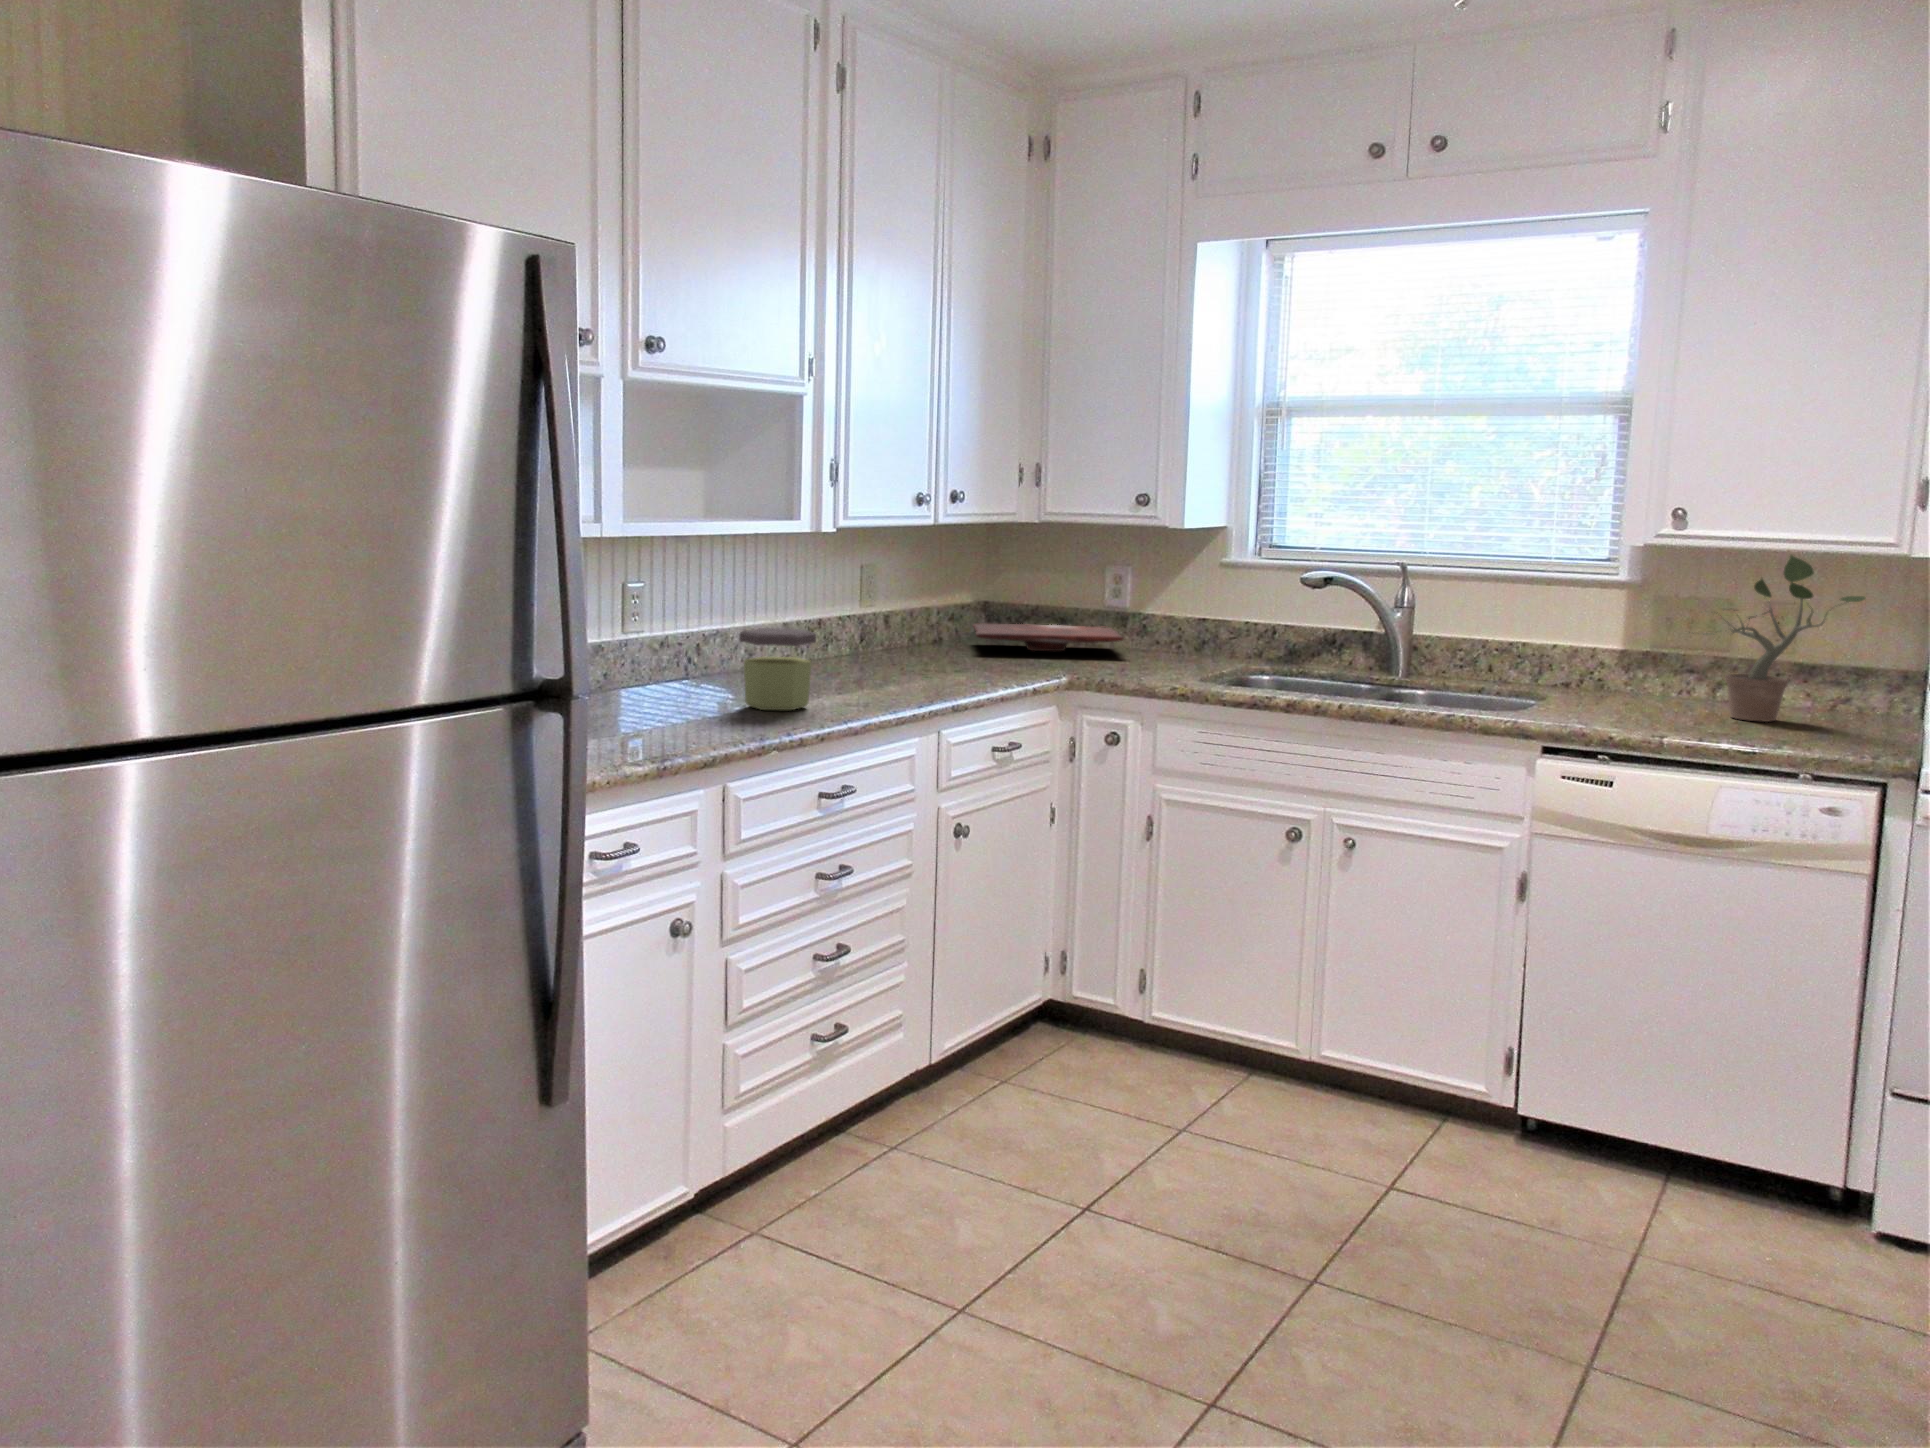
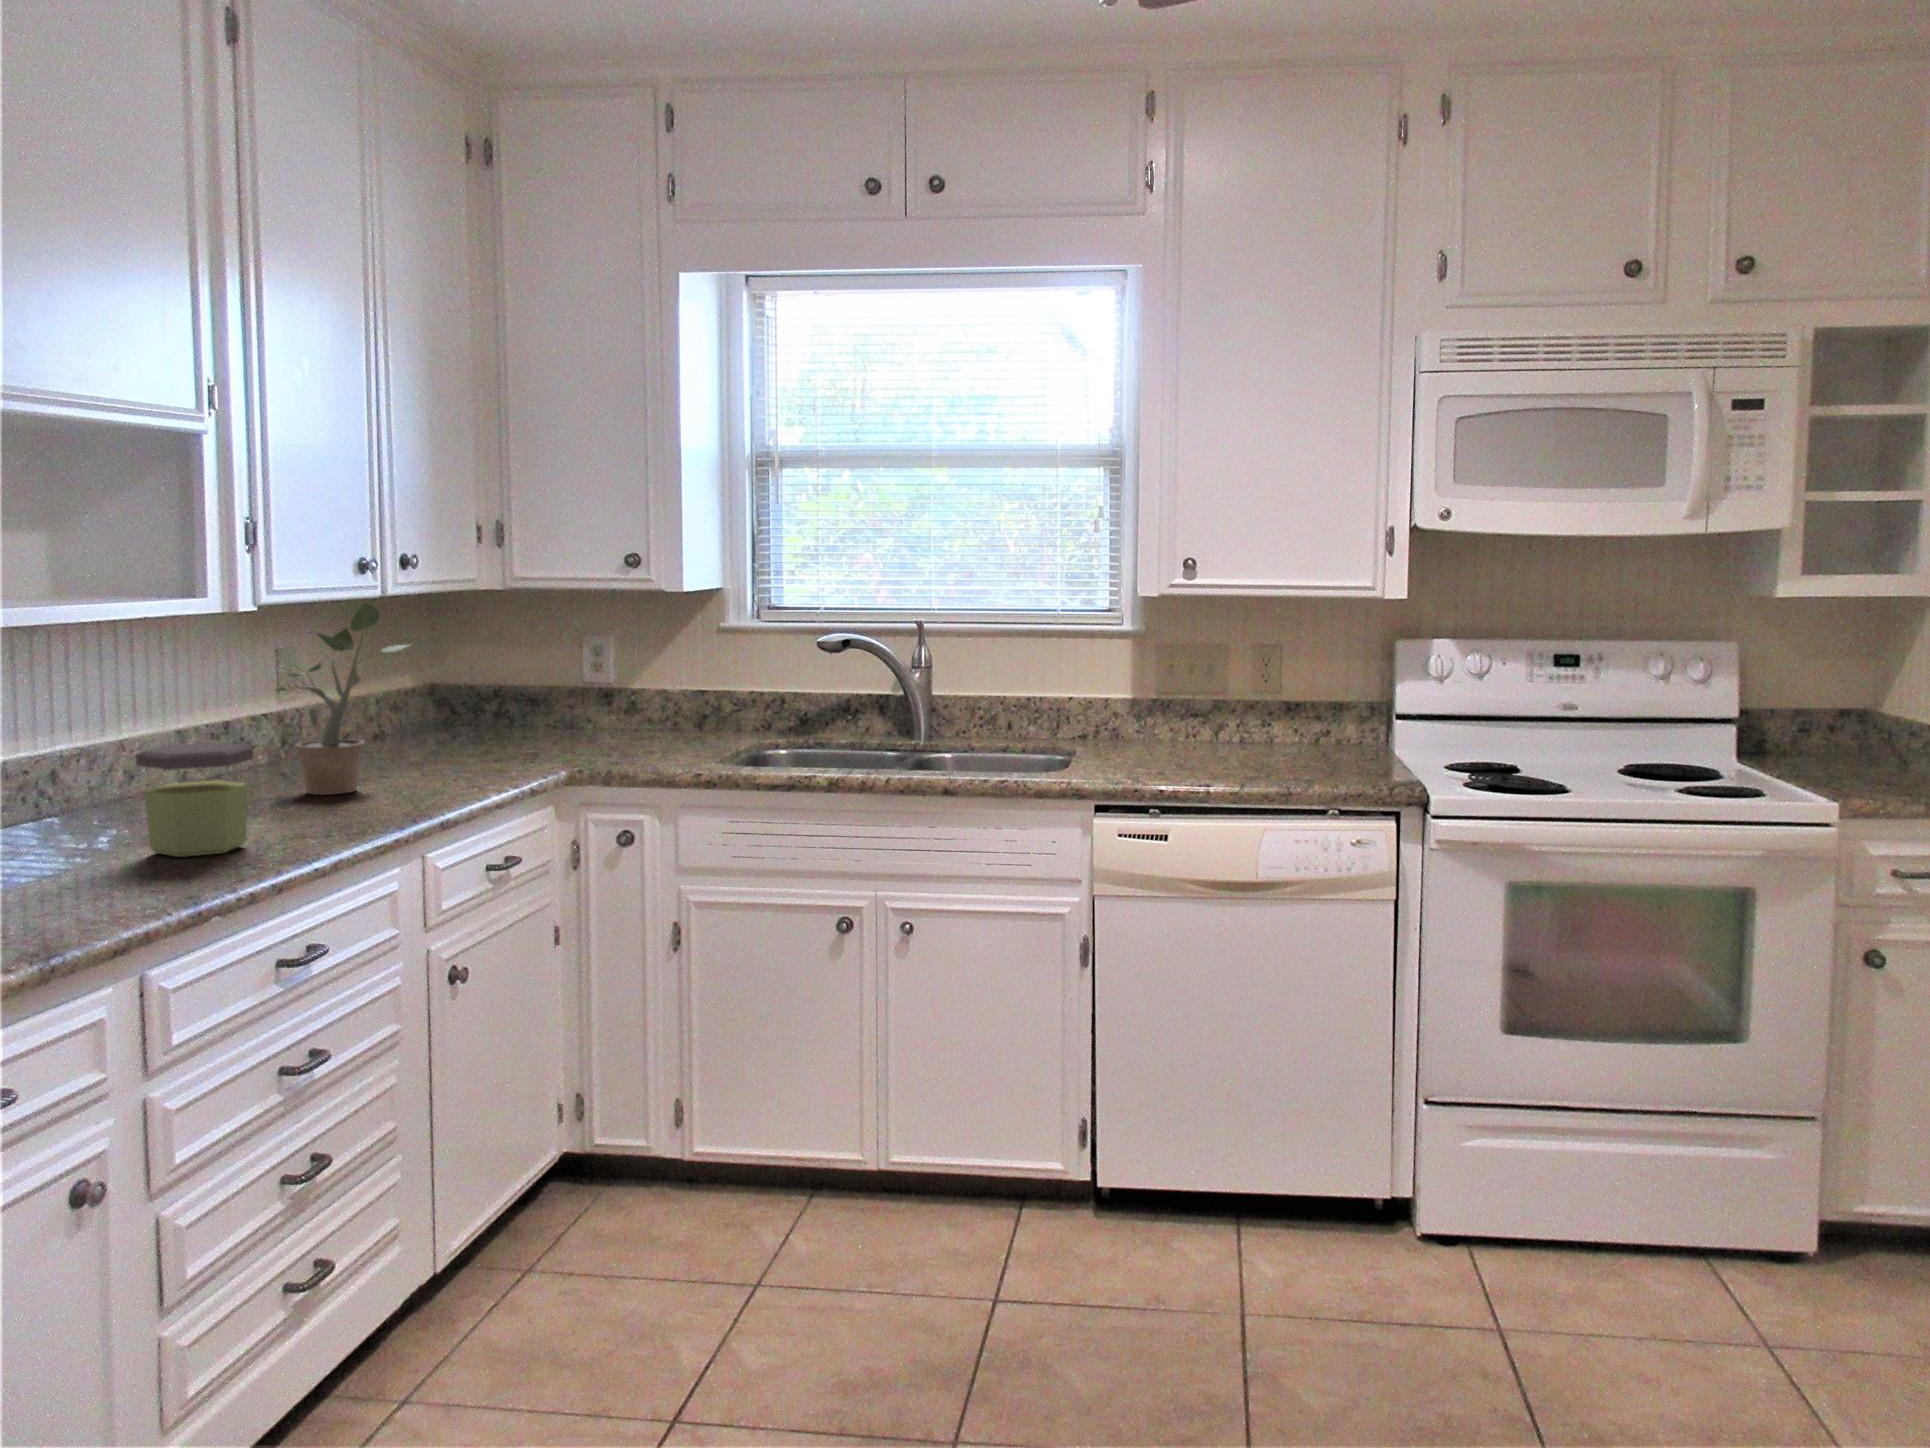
potted plant: present [1713,555,1865,722] -> present [277,601,408,795]
cutting board: present [973,624,1124,651] -> none [422,706,617,741]

